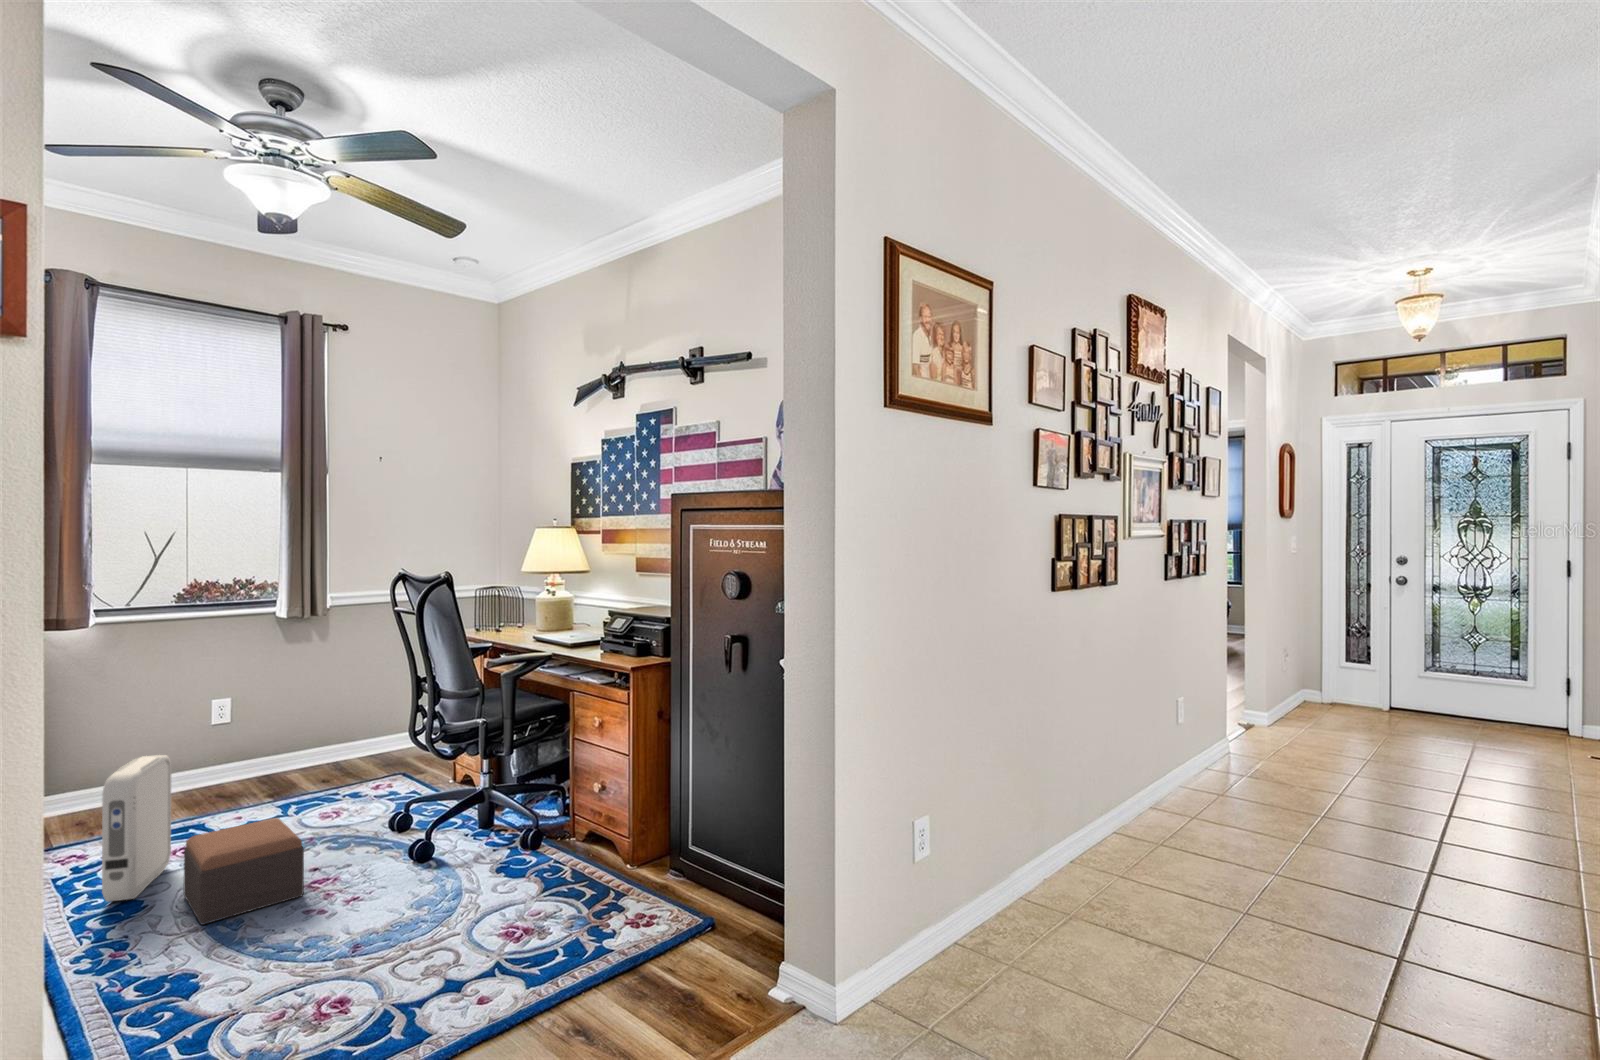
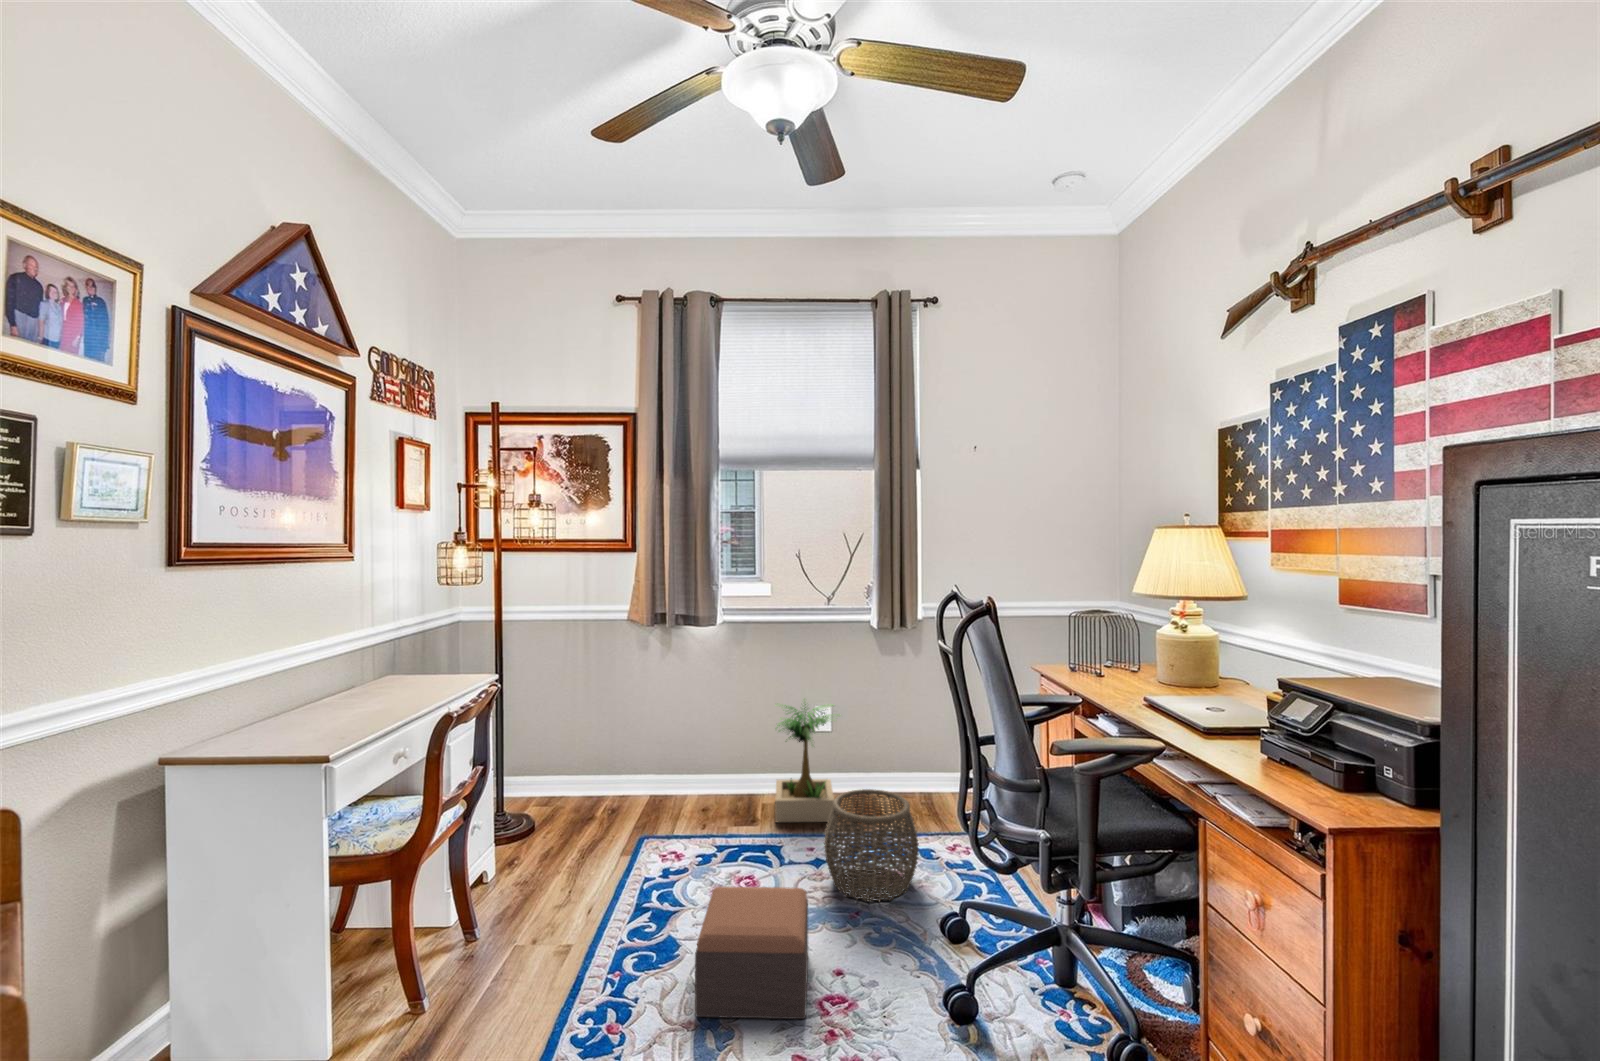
potted plant: none [164,691,261,815] -> present [775,699,840,822]
woven basket: none [266,748,359,836] -> present [824,789,919,901]
air purifier: present [102,755,171,902] -> none [652,772,730,934]

